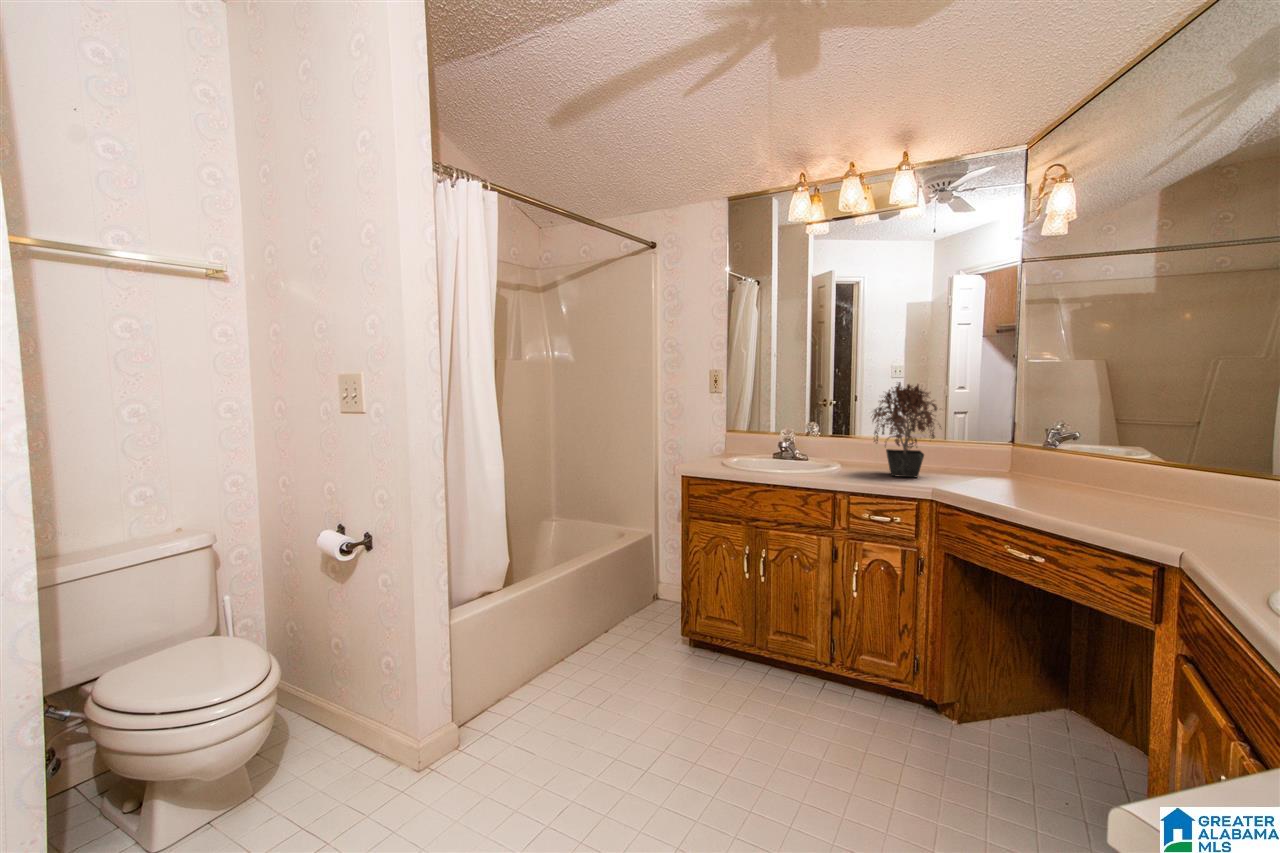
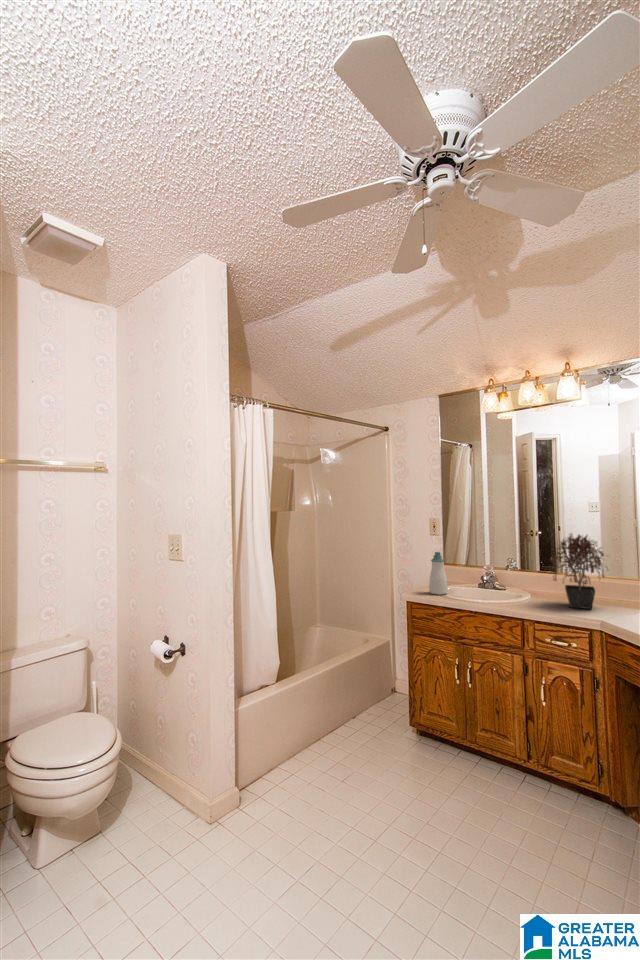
soap bottle: none [712,410,736,467] -> present [429,552,448,595]

